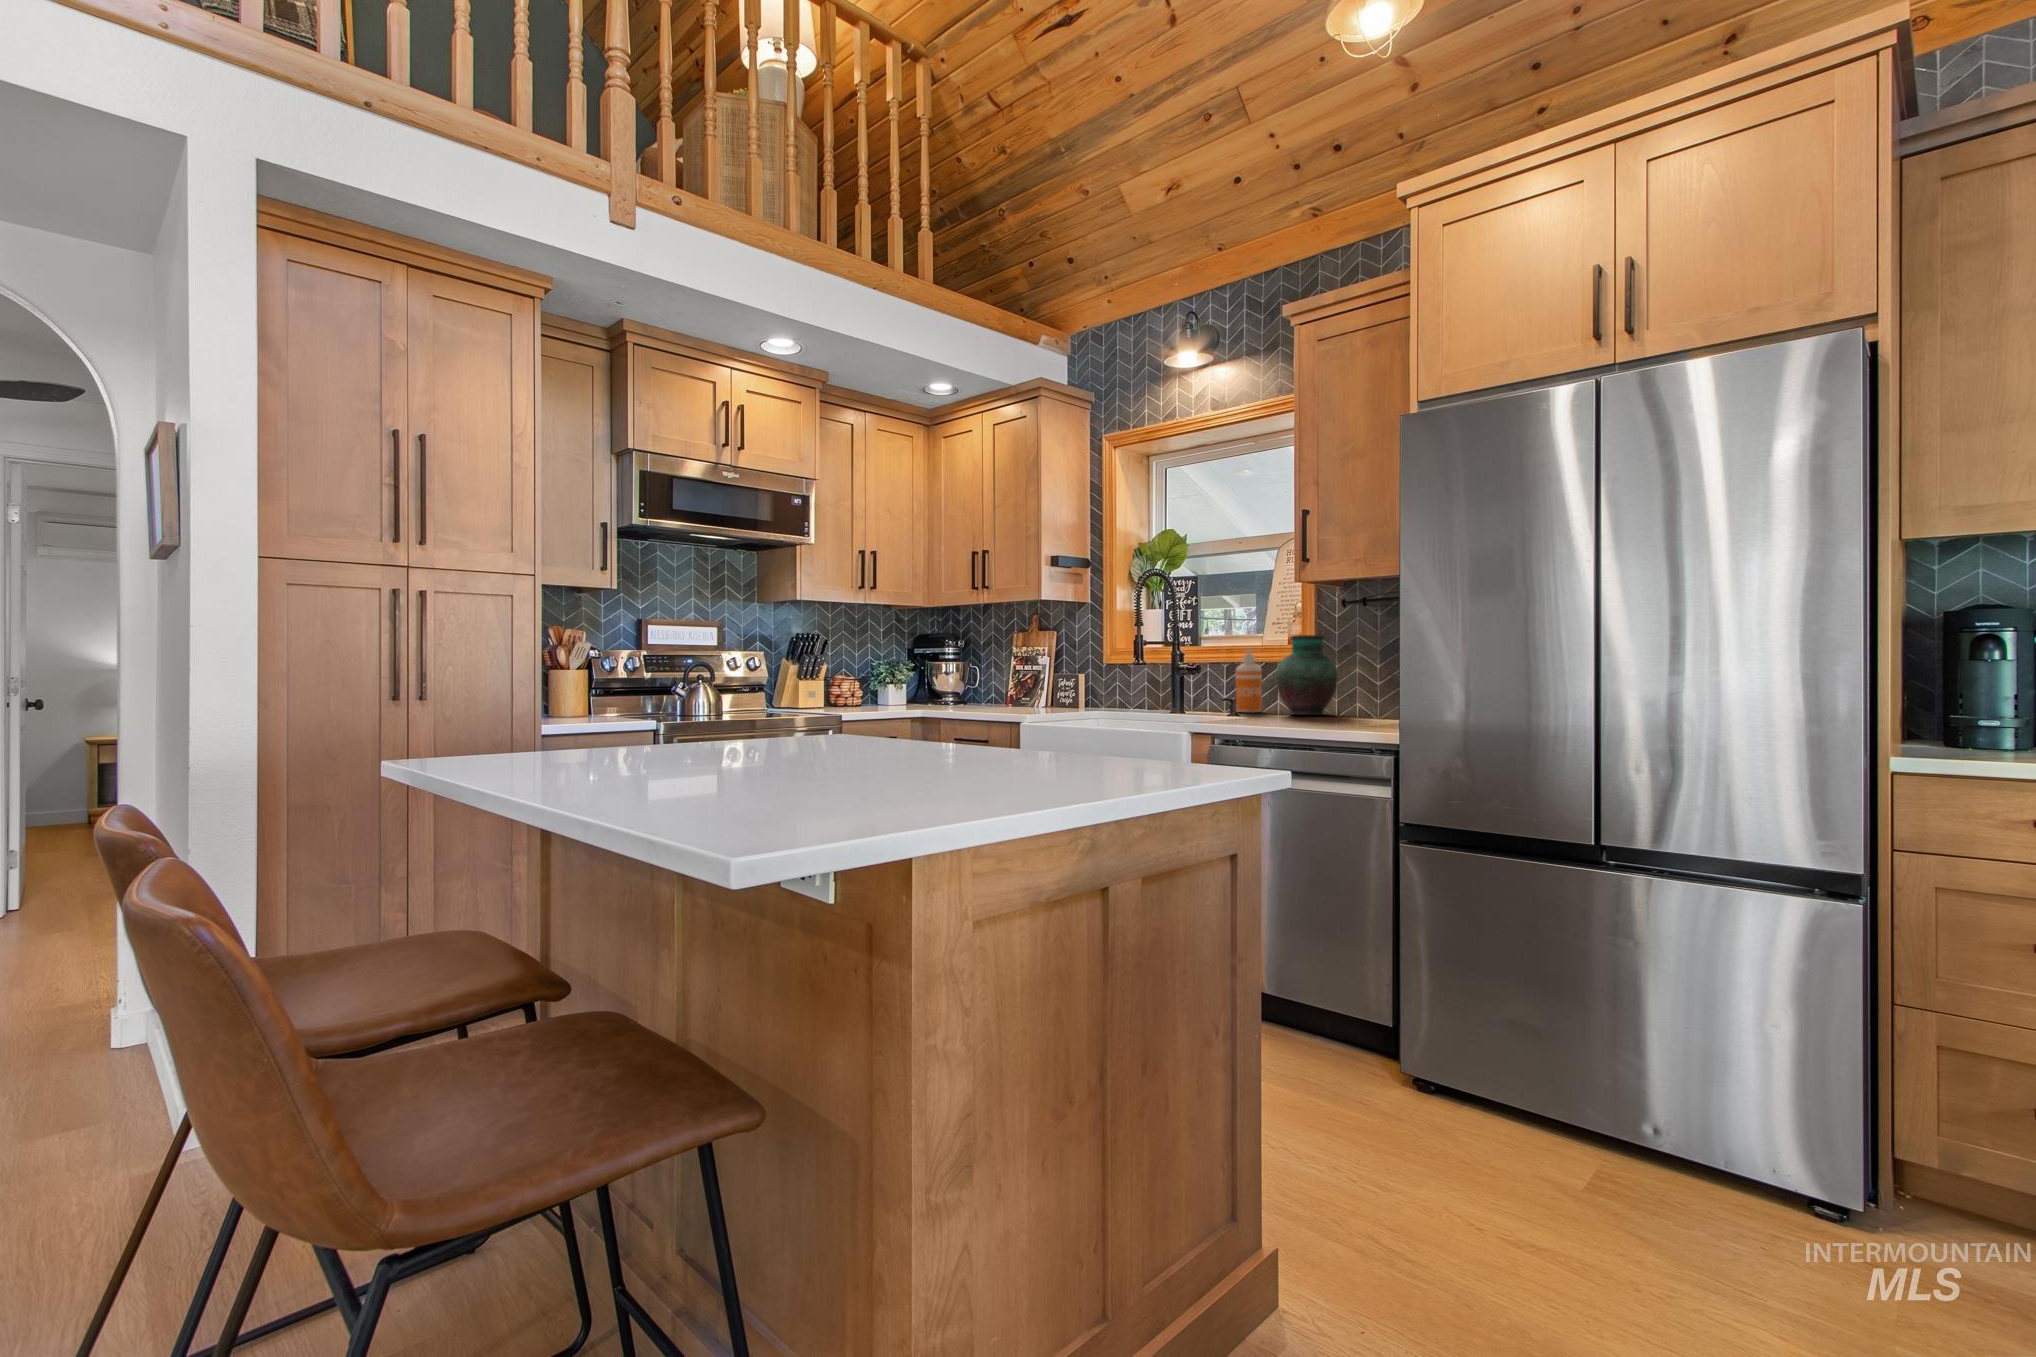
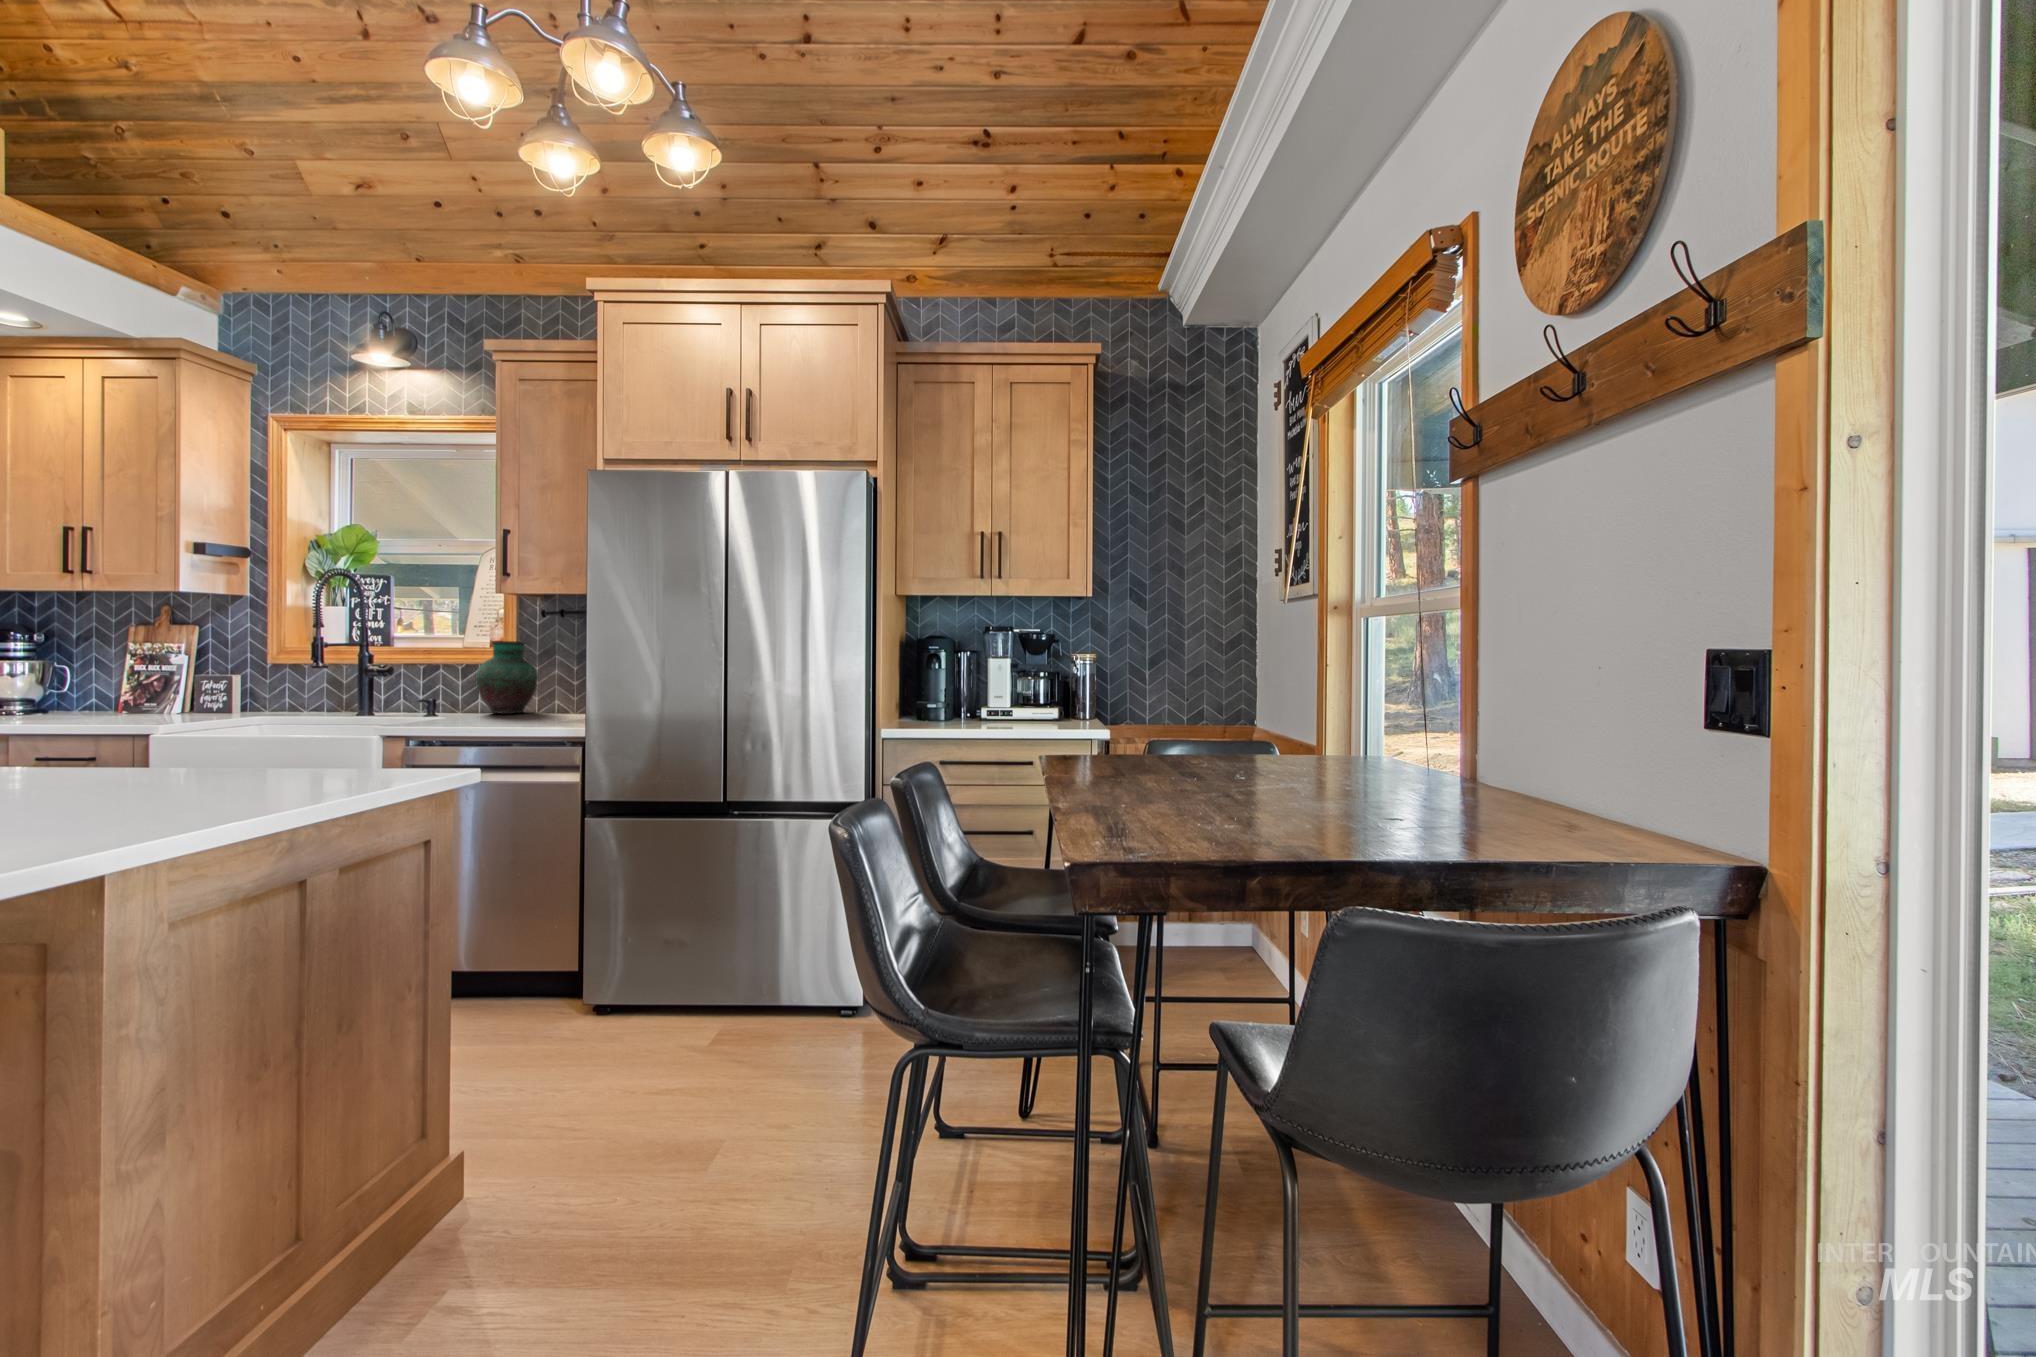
soap dispenser: present [1236,649,1262,712] -> none [434,652,462,712]

